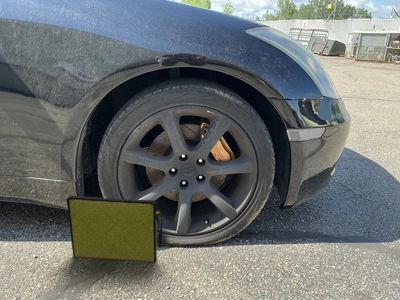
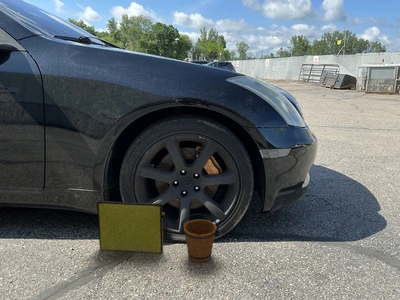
bucket: none [182,214,232,276] -> present [181,214,219,263]

